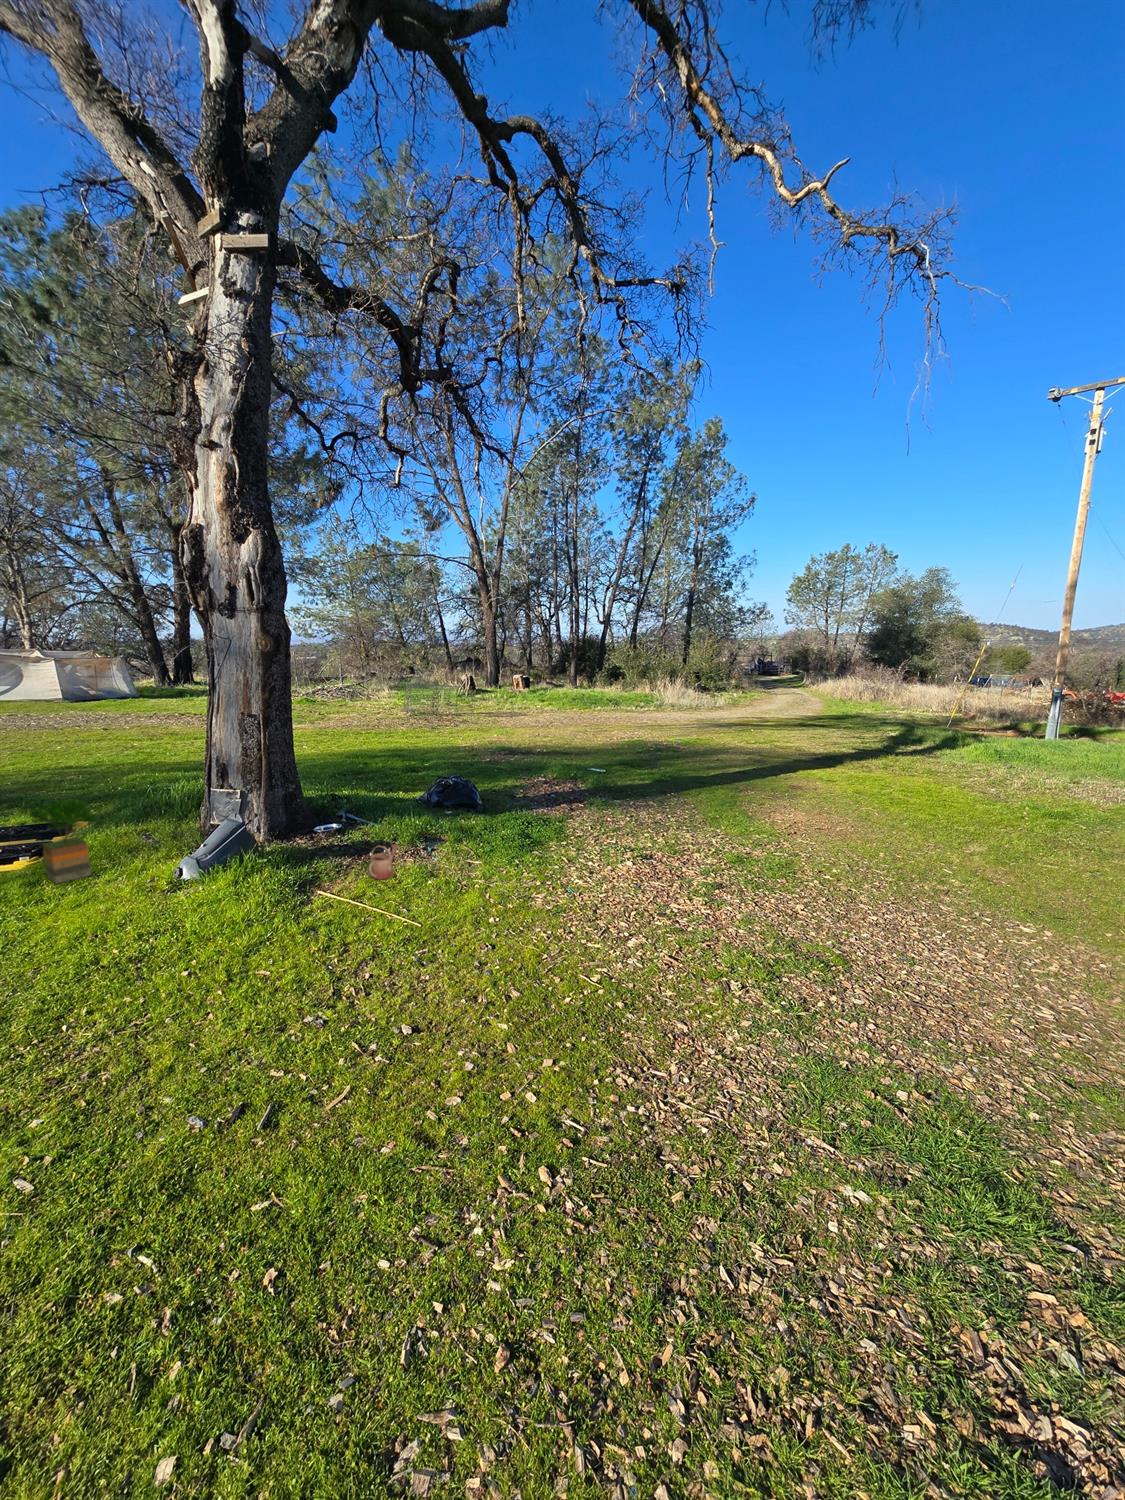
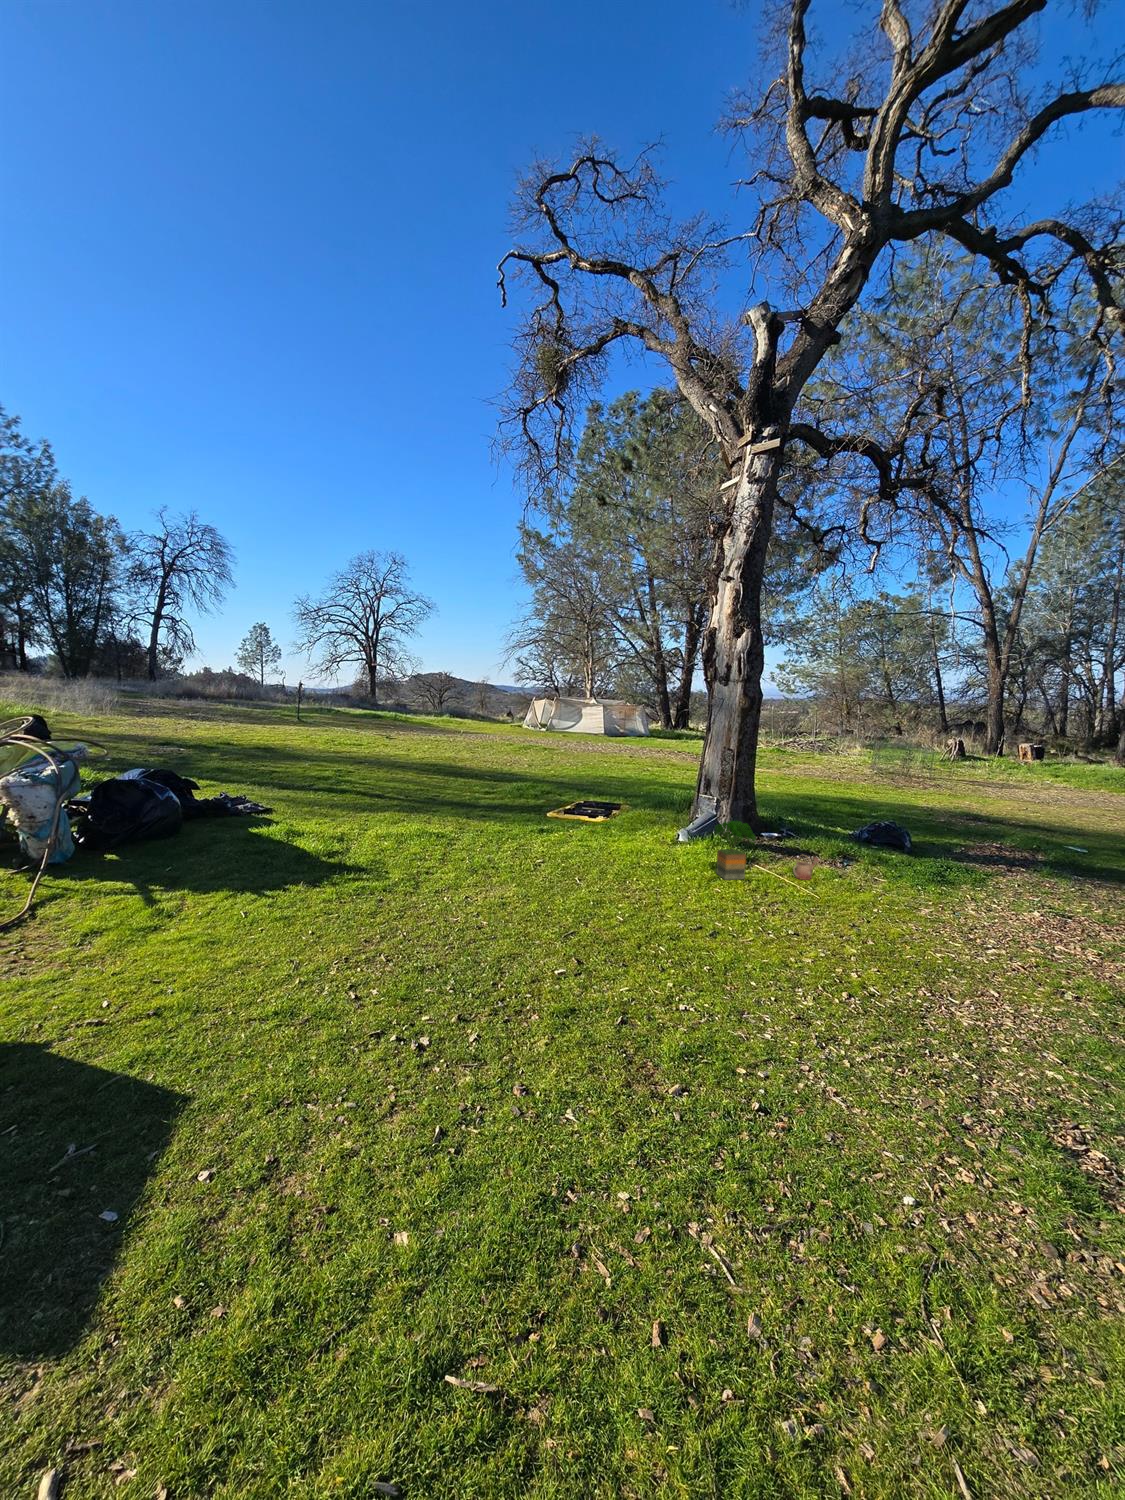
potted tree: present [28,799,99,884] -> present [715,821,756,880]

